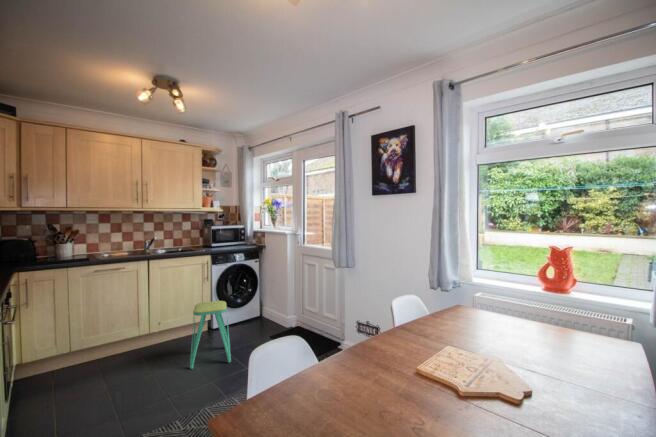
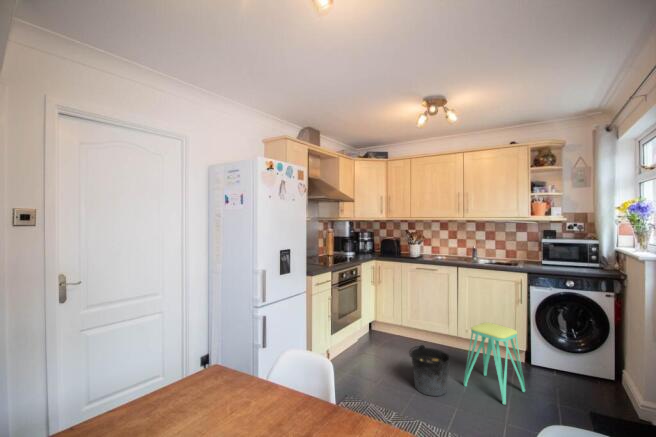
bucket: none [141,345,190,398] -> present [409,345,451,396]

